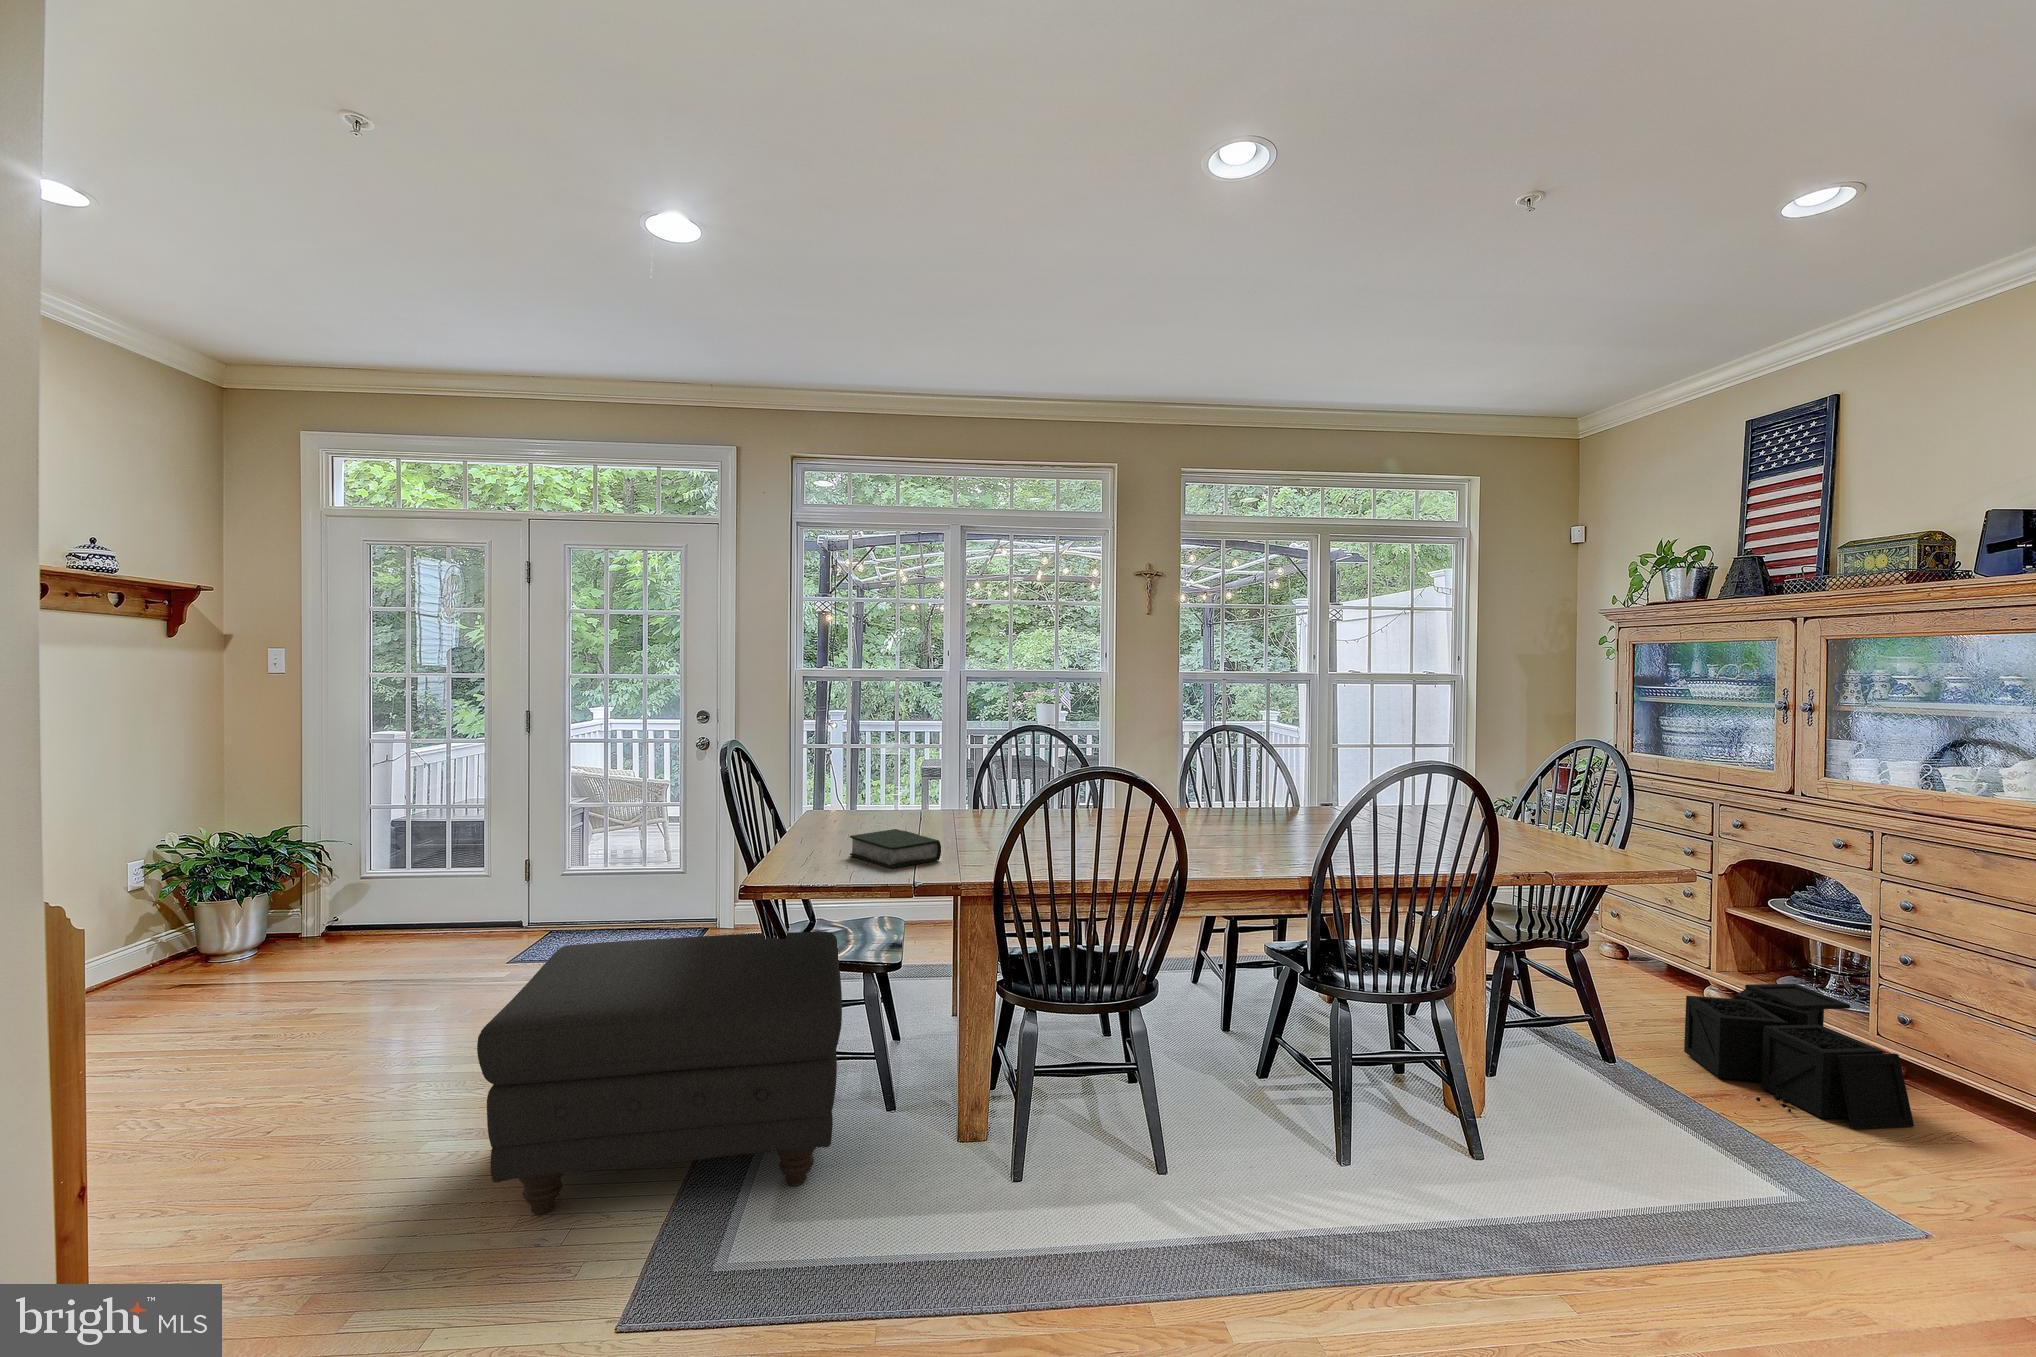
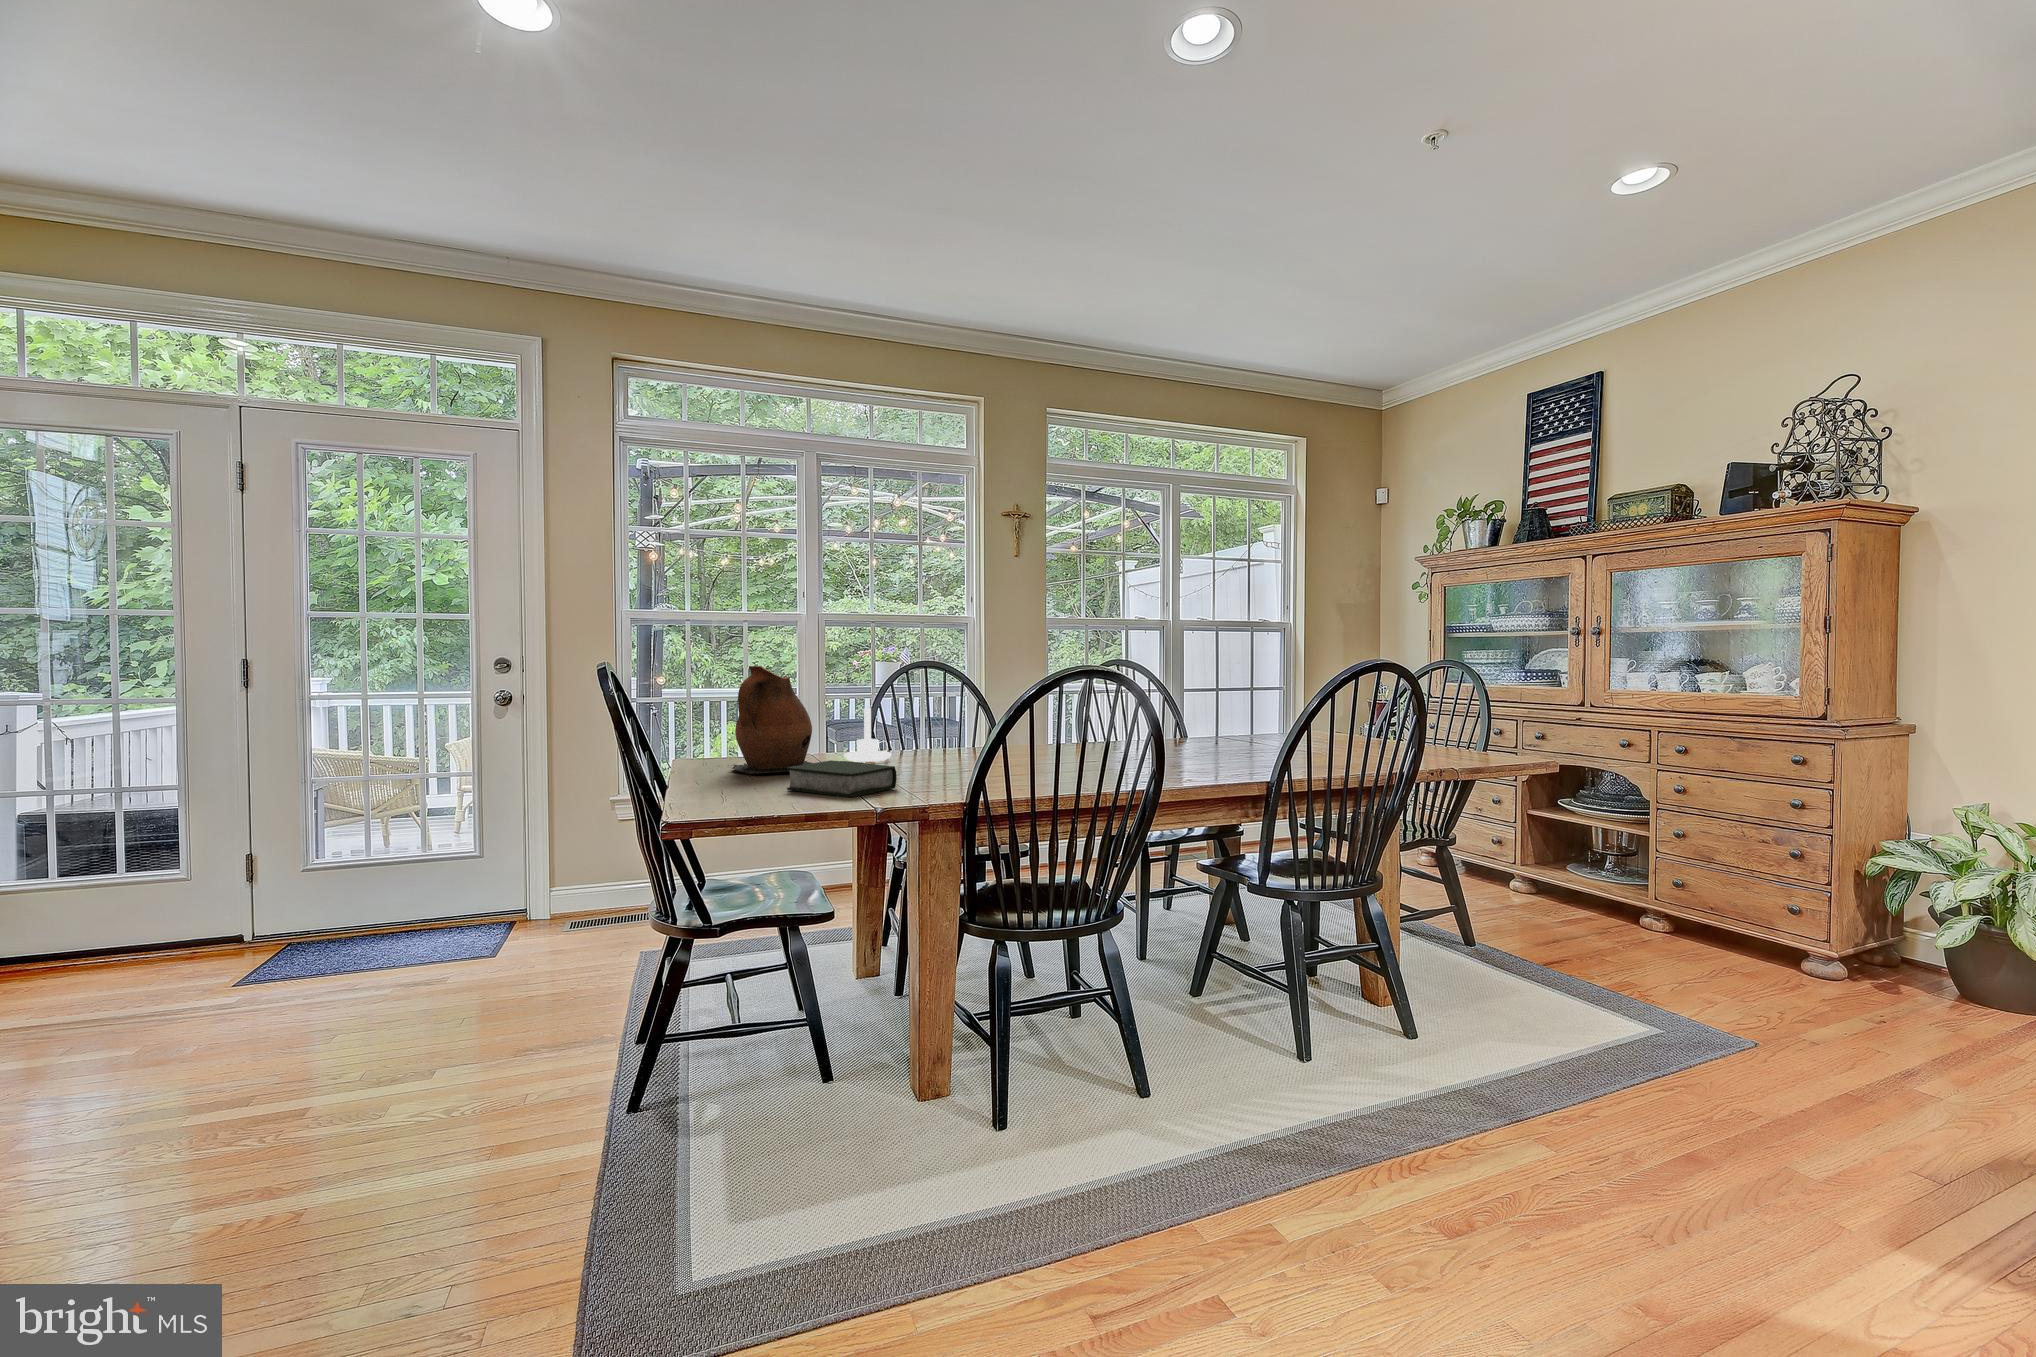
ceramic pitcher: none [830,738,906,834] -> present [732,666,812,774]
candle holder: none [938,766,980,824] -> present [844,700,891,762]
ottoman: present [477,932,842,1214] -> none [337,887,808,1261]
storage bin: present [1684,984,1914,1128] -> none [1519,869,1704,977]

